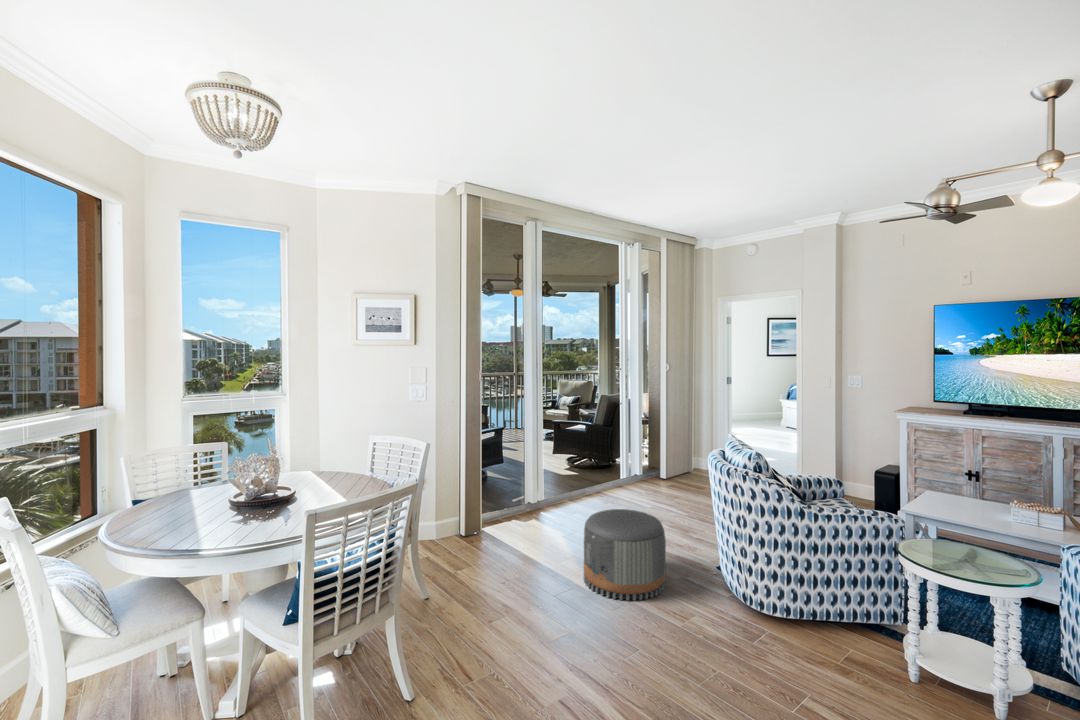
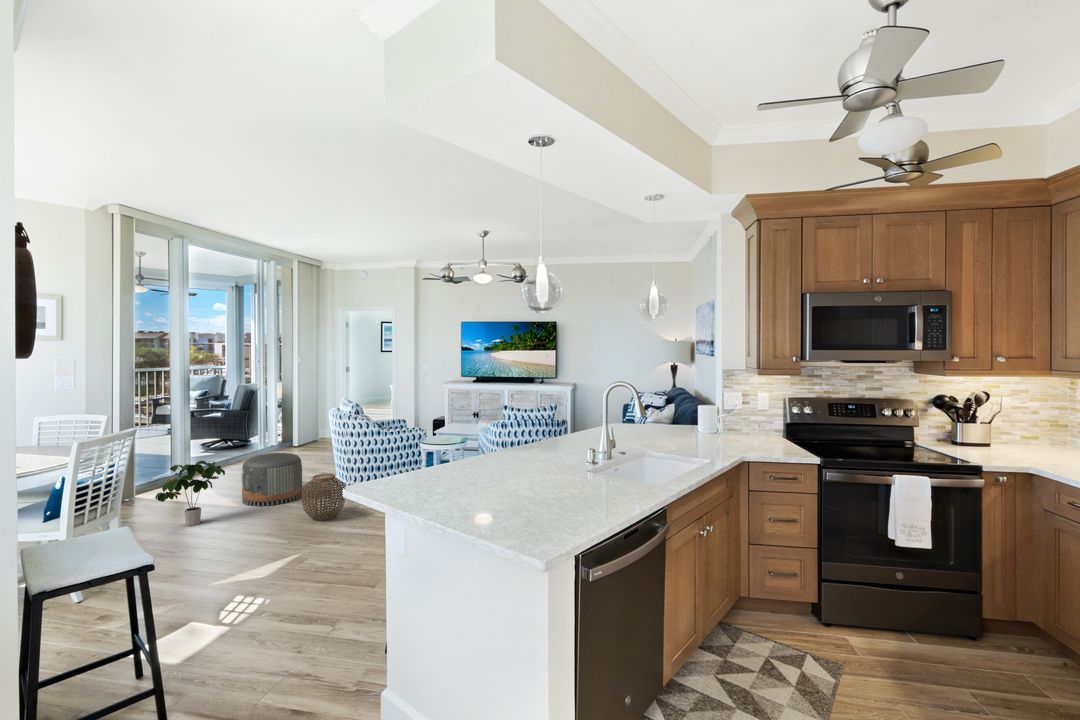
potted plant: none [470,520,555,616] -> present [155,461,225,526]
woven basket: none [662,584,740,682] -> present [302,474,345,520]

